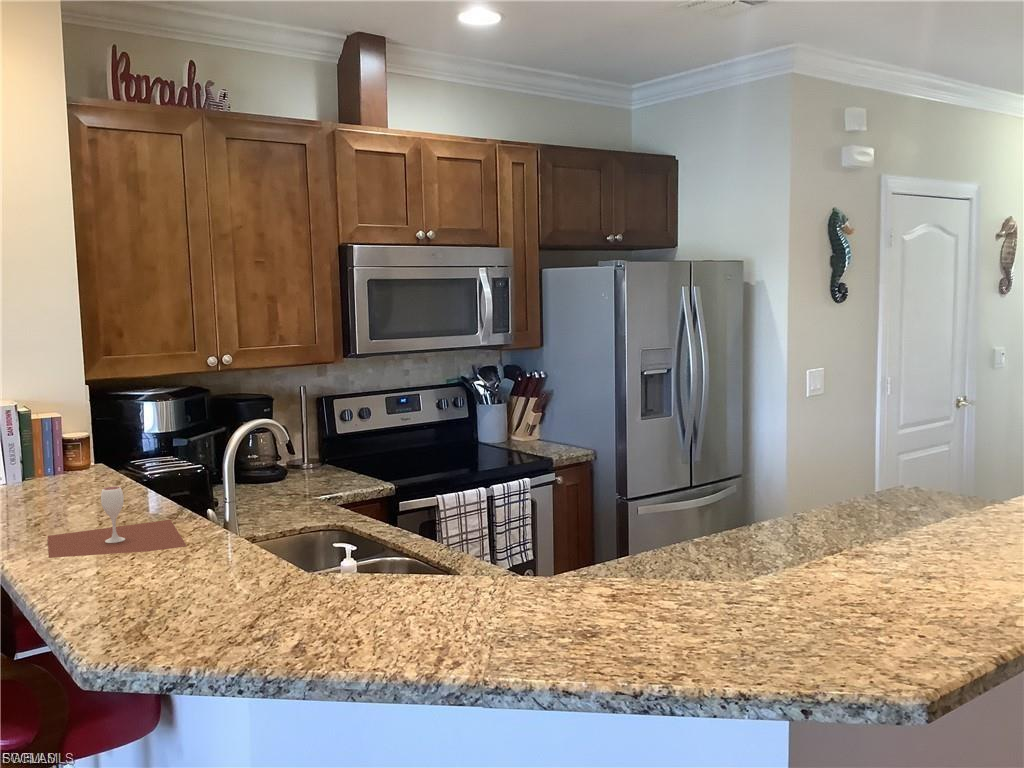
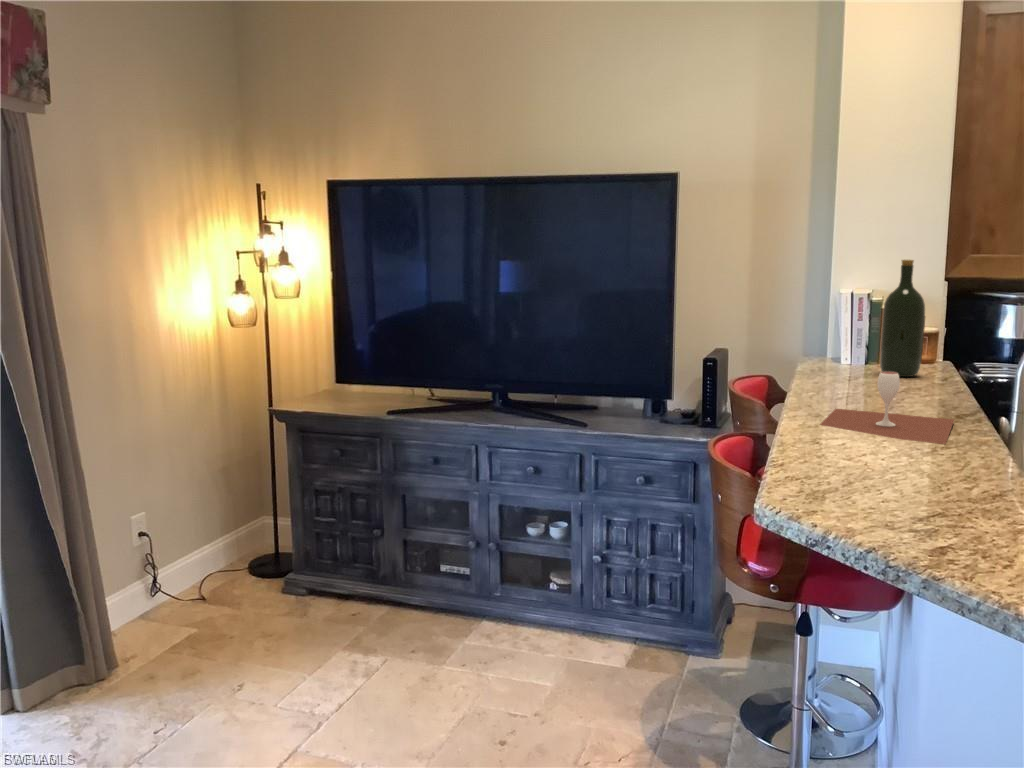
wine bottle: none [40,368,87,487] -> present [880,260,925,377]

